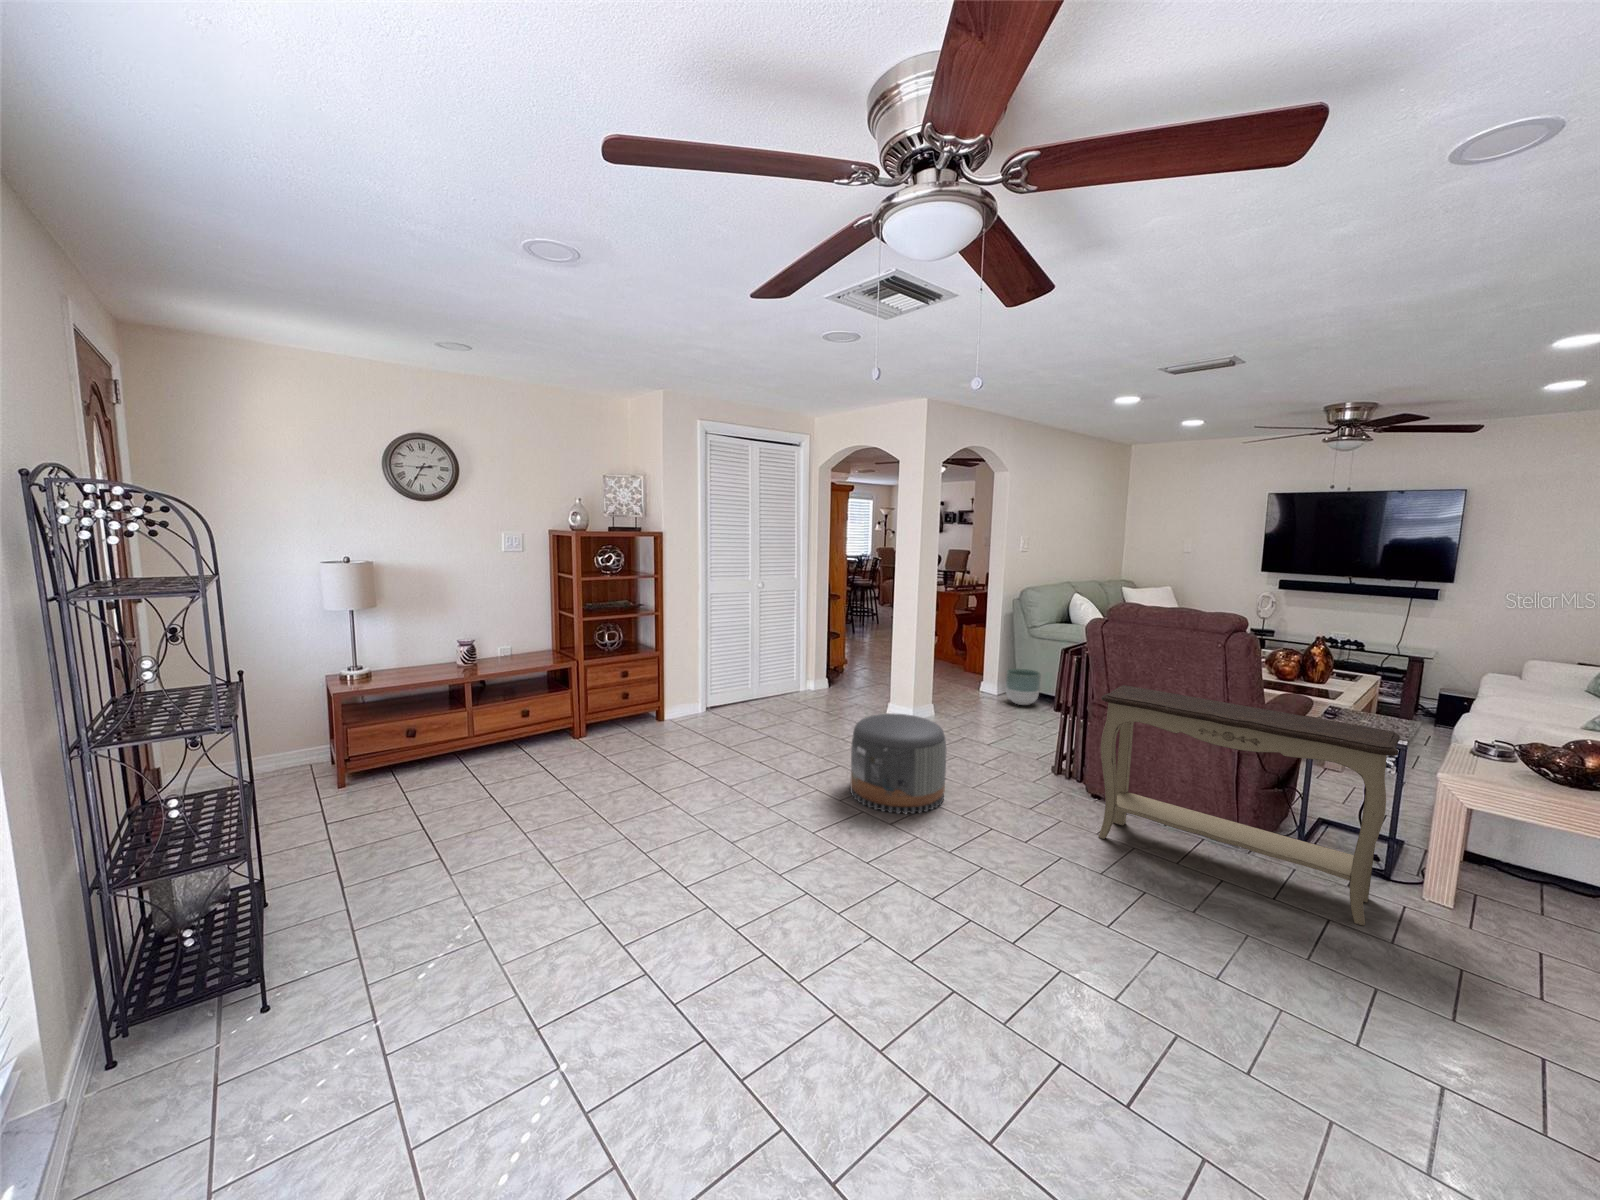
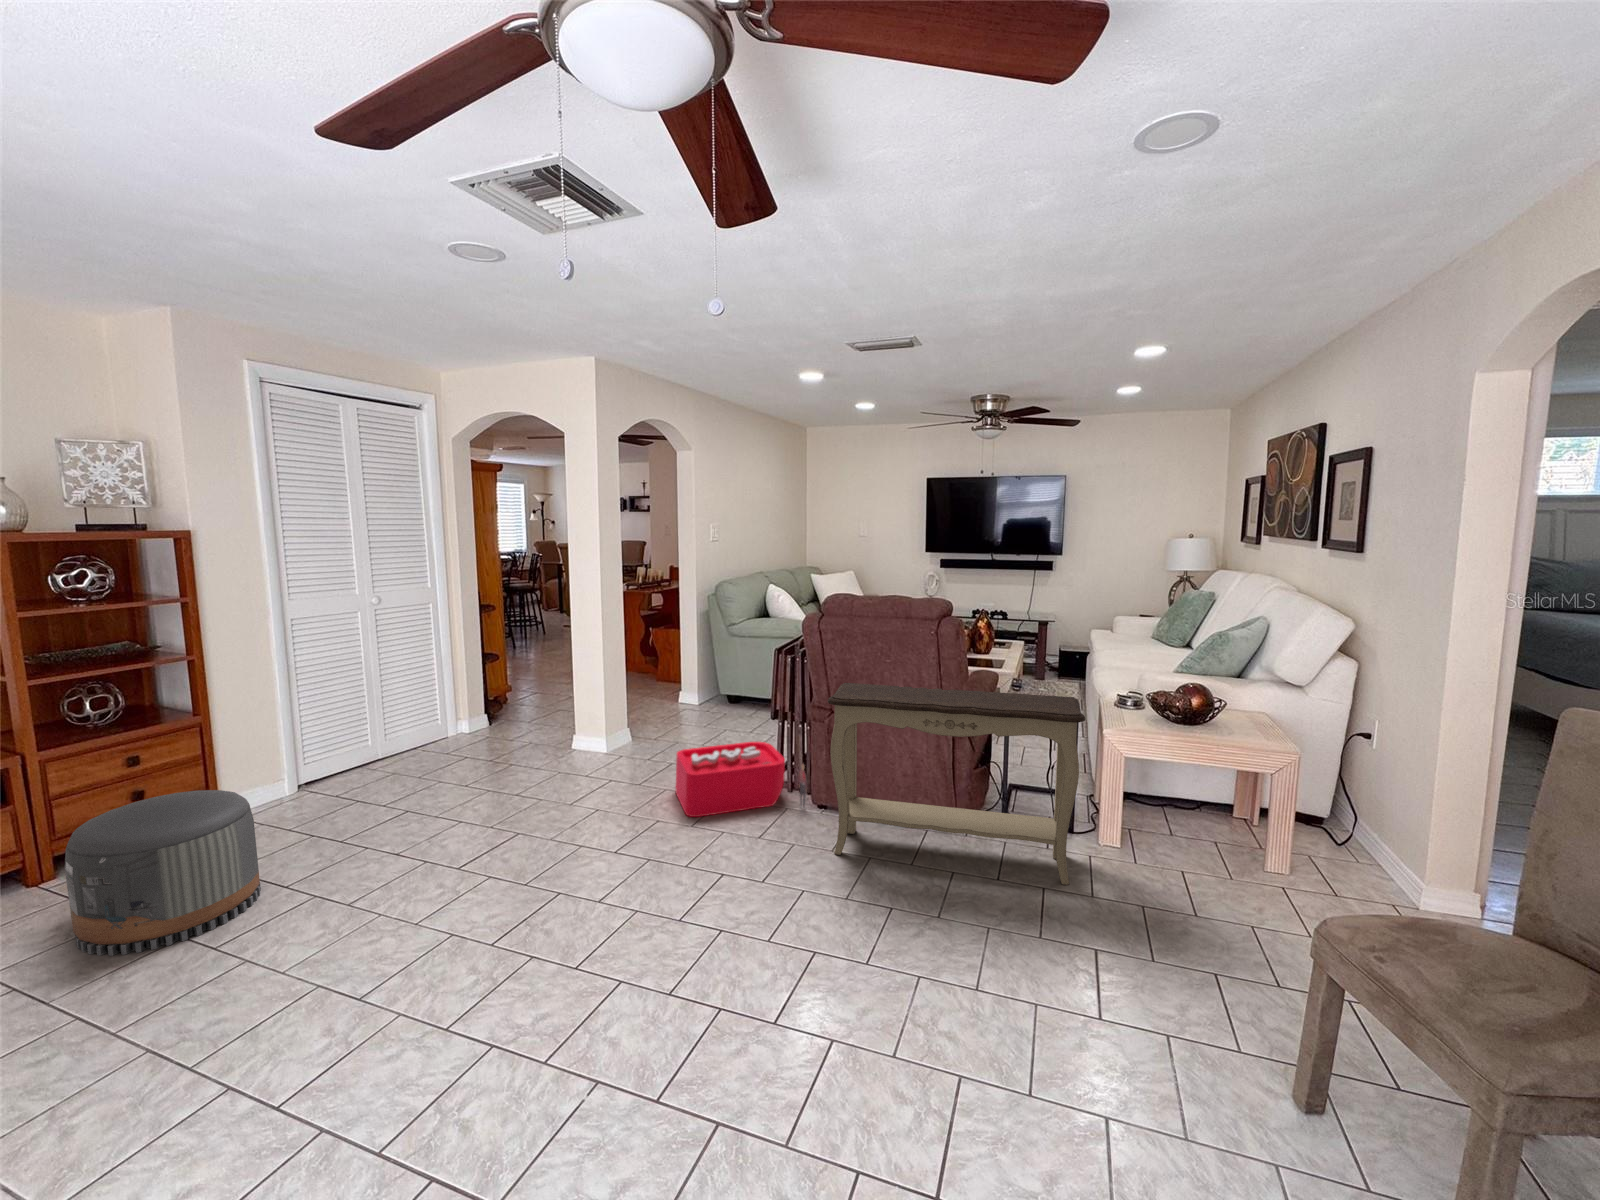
planter: present [1006,669,1041,705] -> none [708,672,744,713]
pouf: present [850,714,946,814] -> present [65,790,261,956]
storage bin: none [964,726,1082,796] -> present [676,742,807,817]

